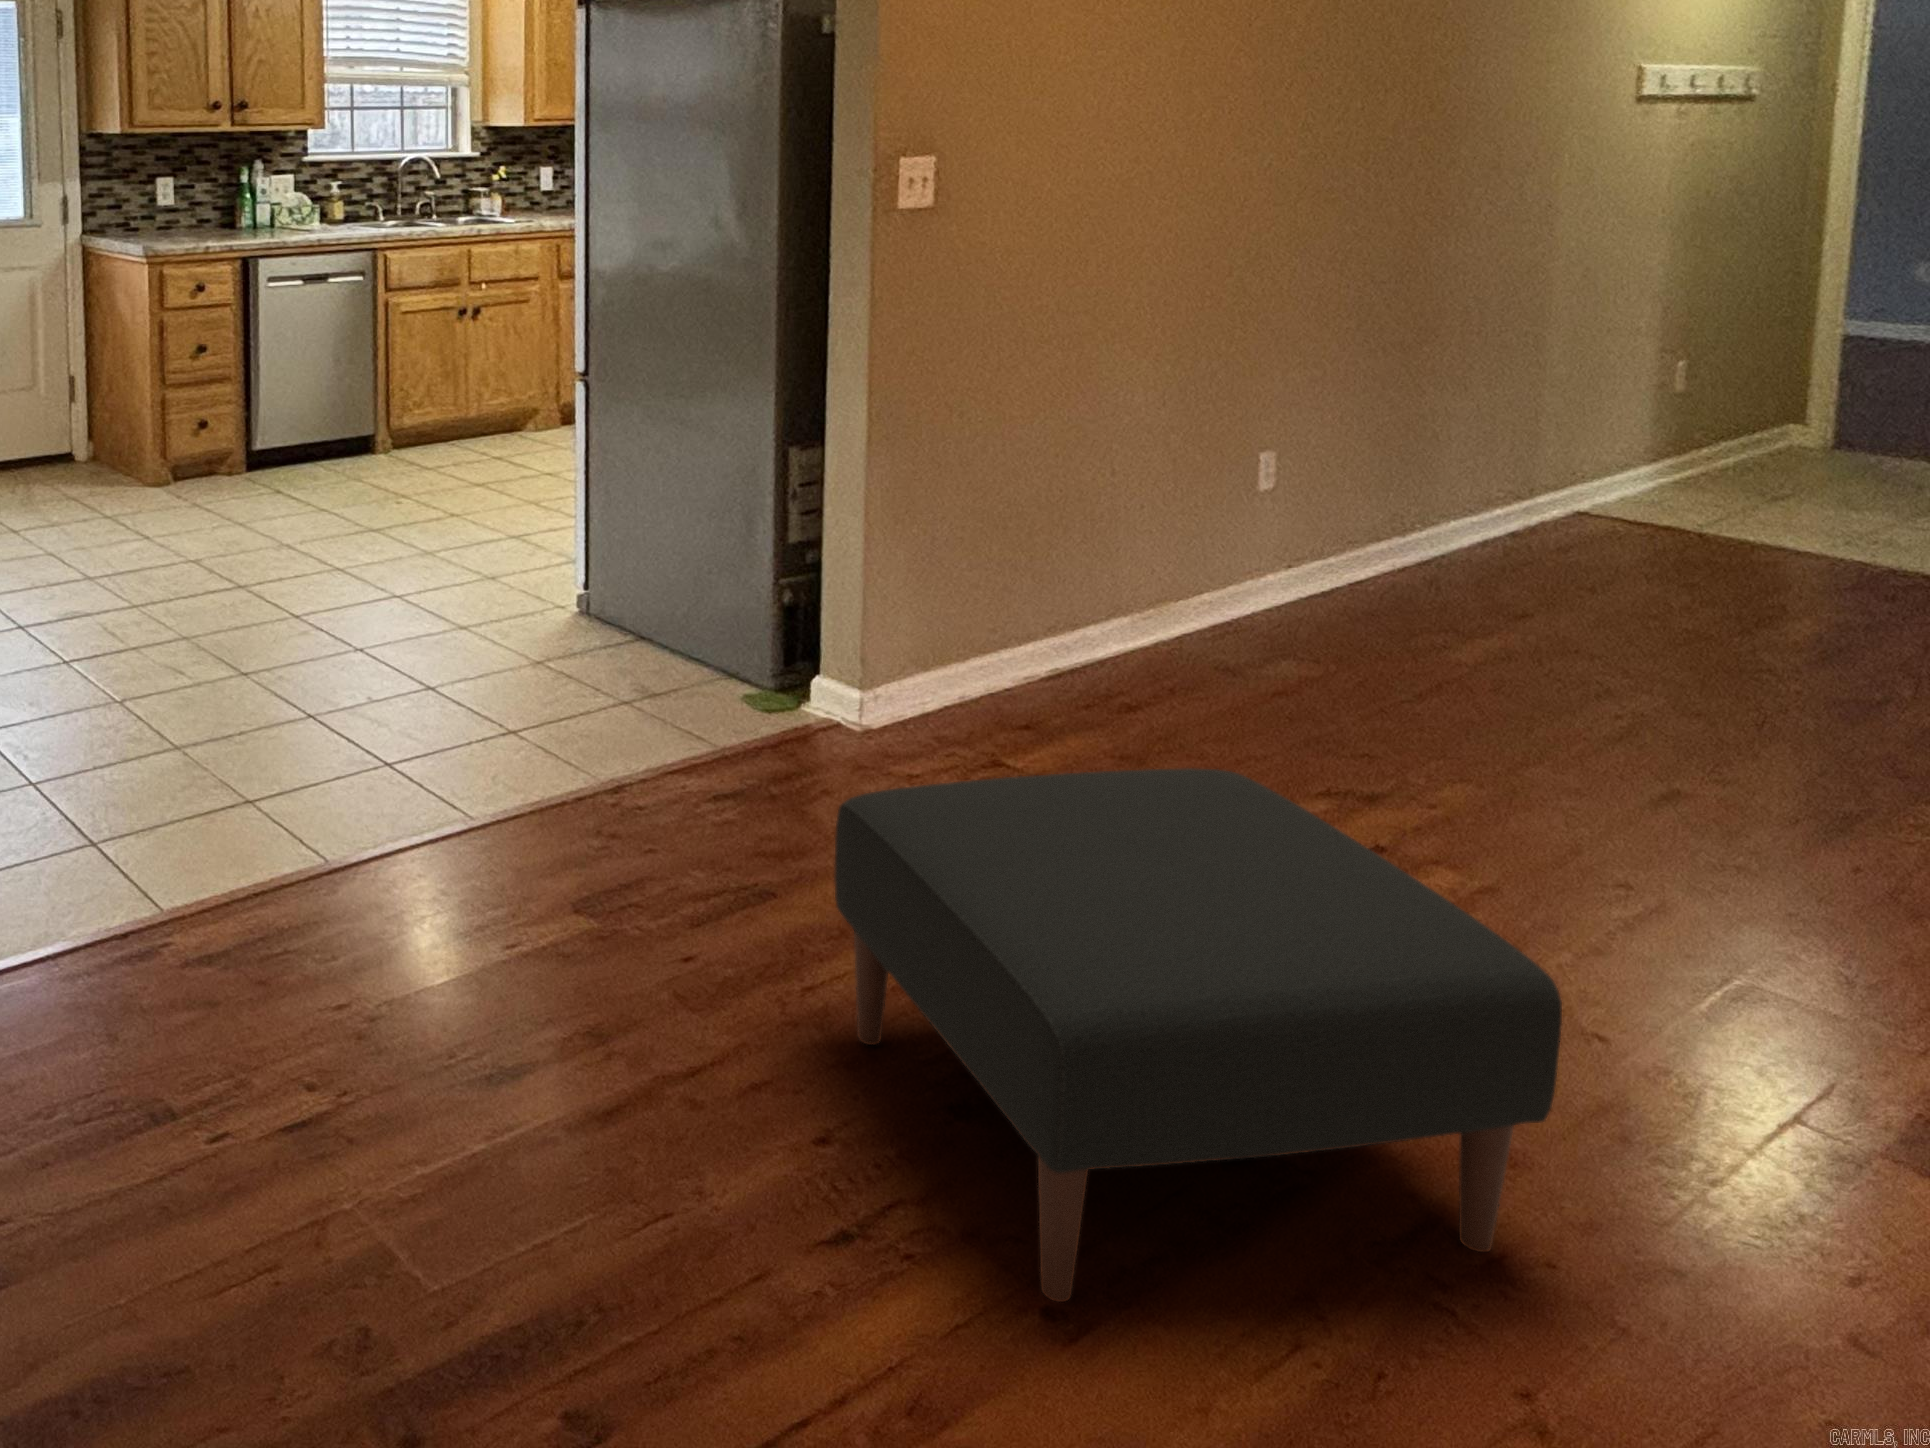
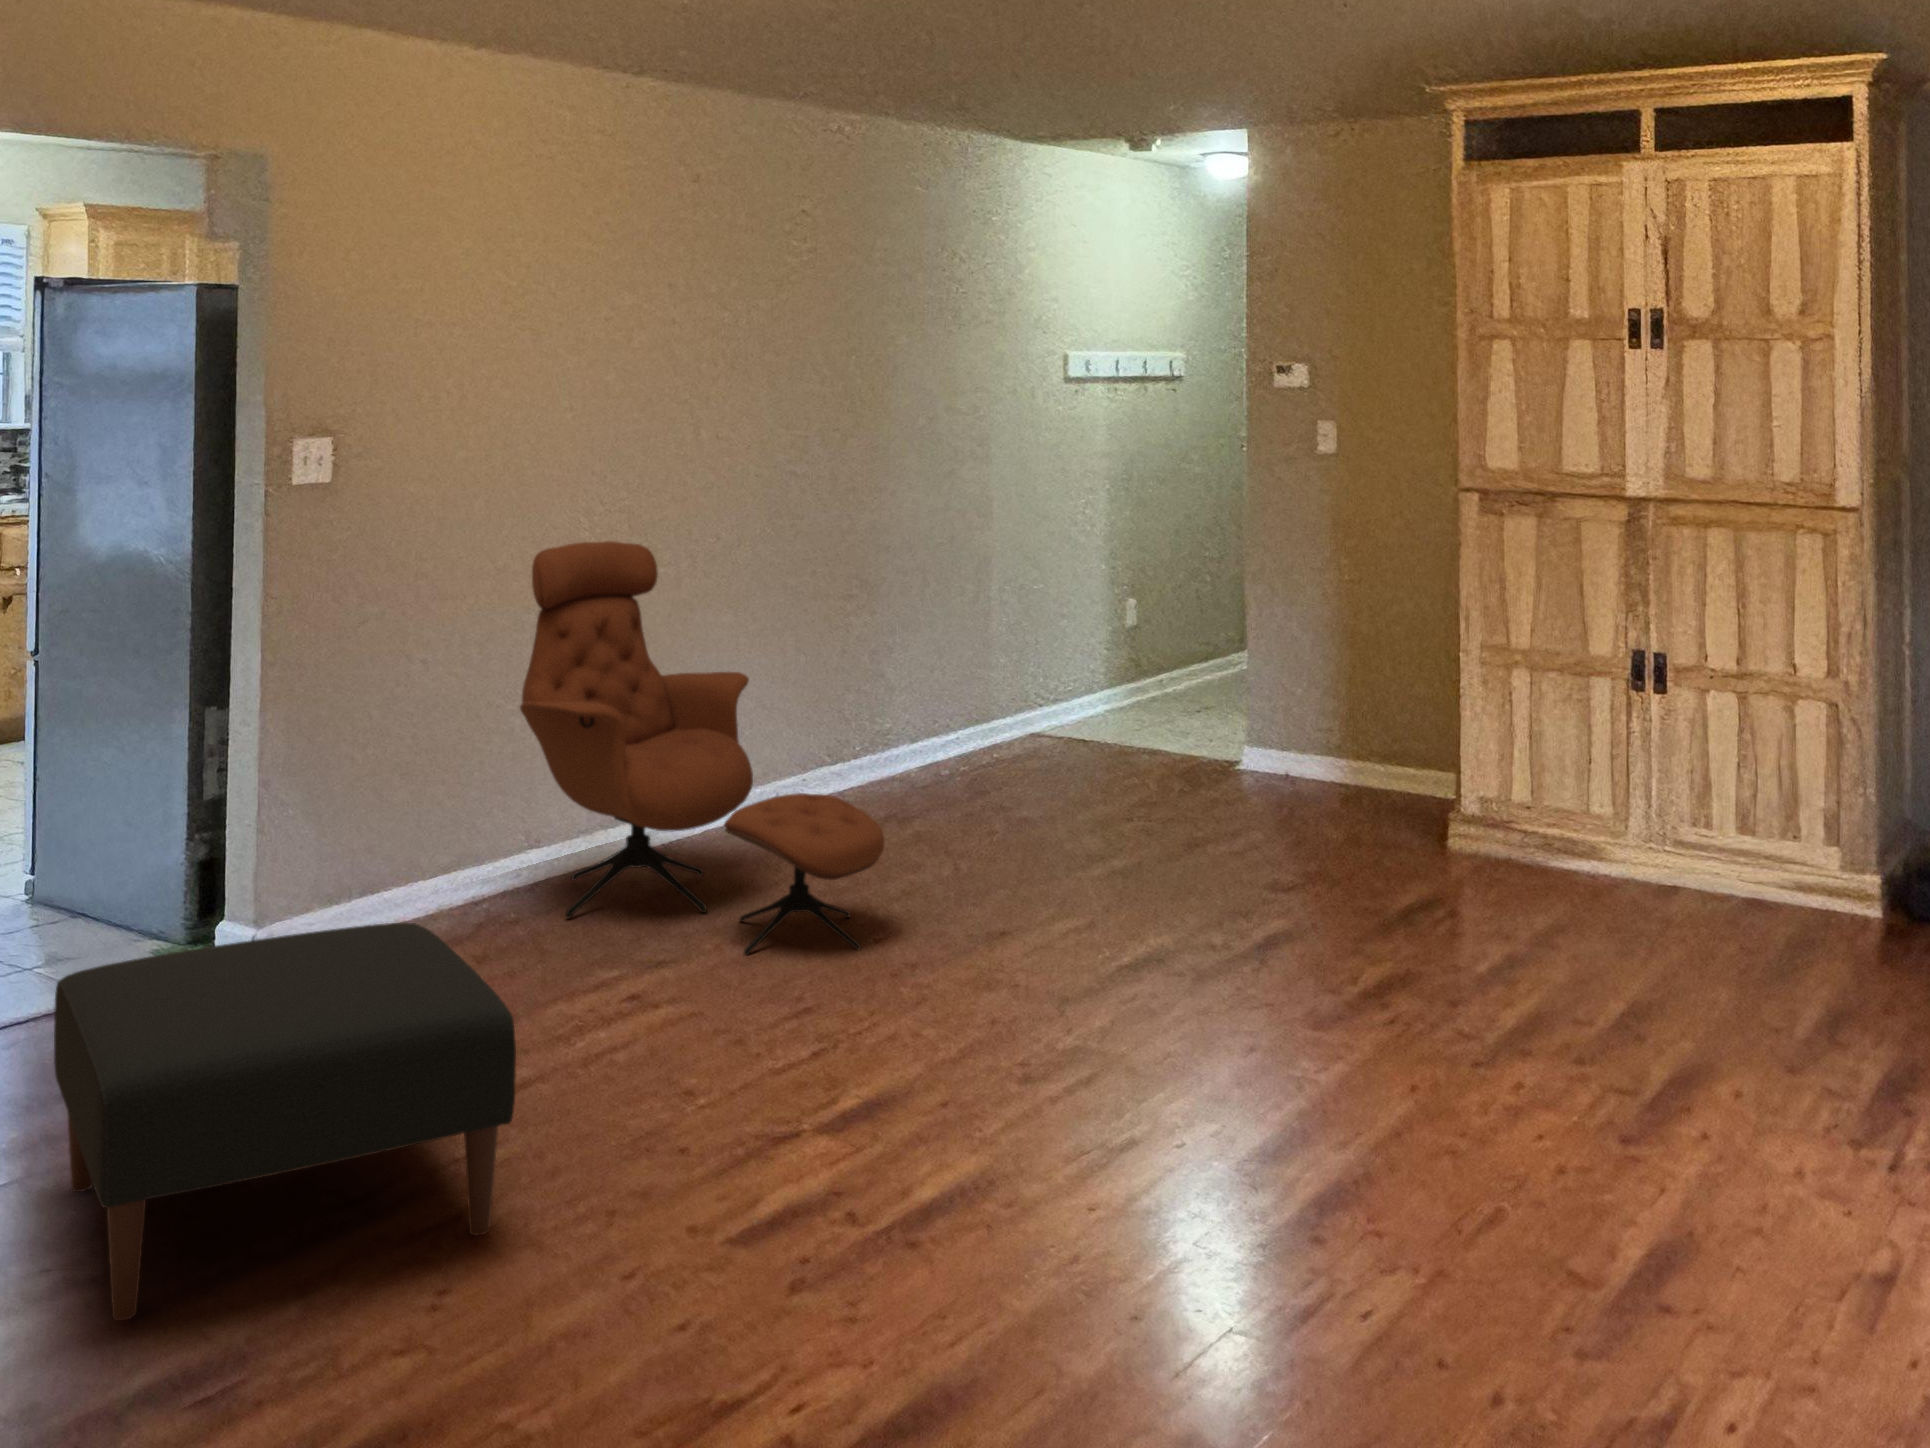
lounge chair: none [1116,284,1664,813] -> present [520,541,885,956]

